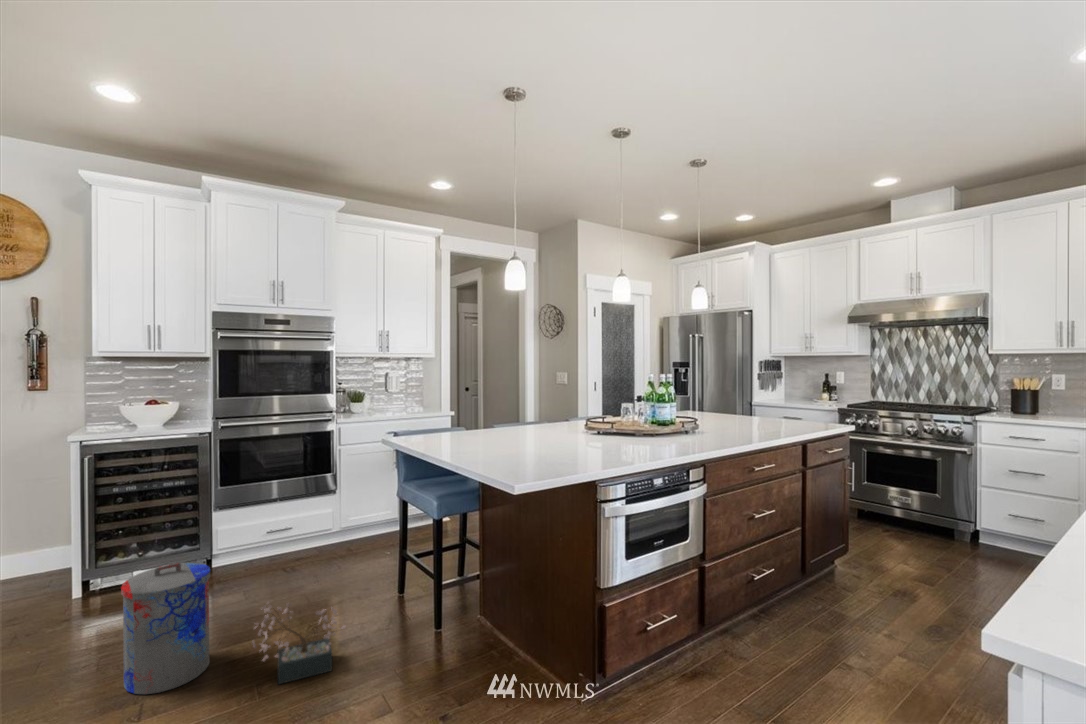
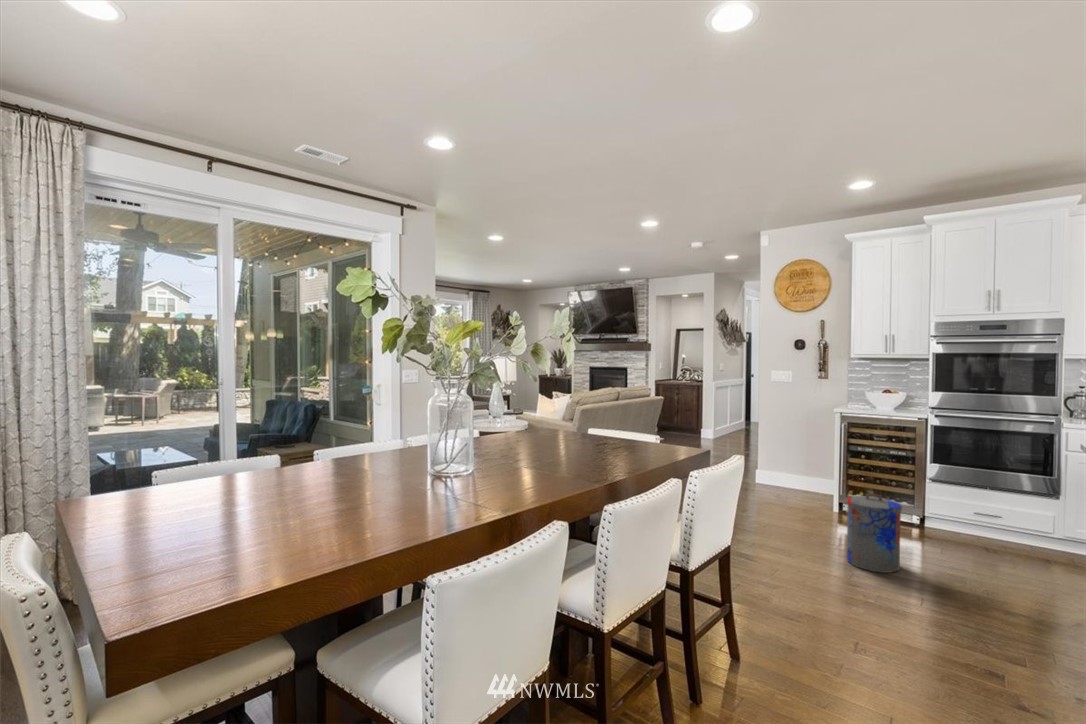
decorative plant: present [252,602,346,684] -> none [923,541,1003,612]

